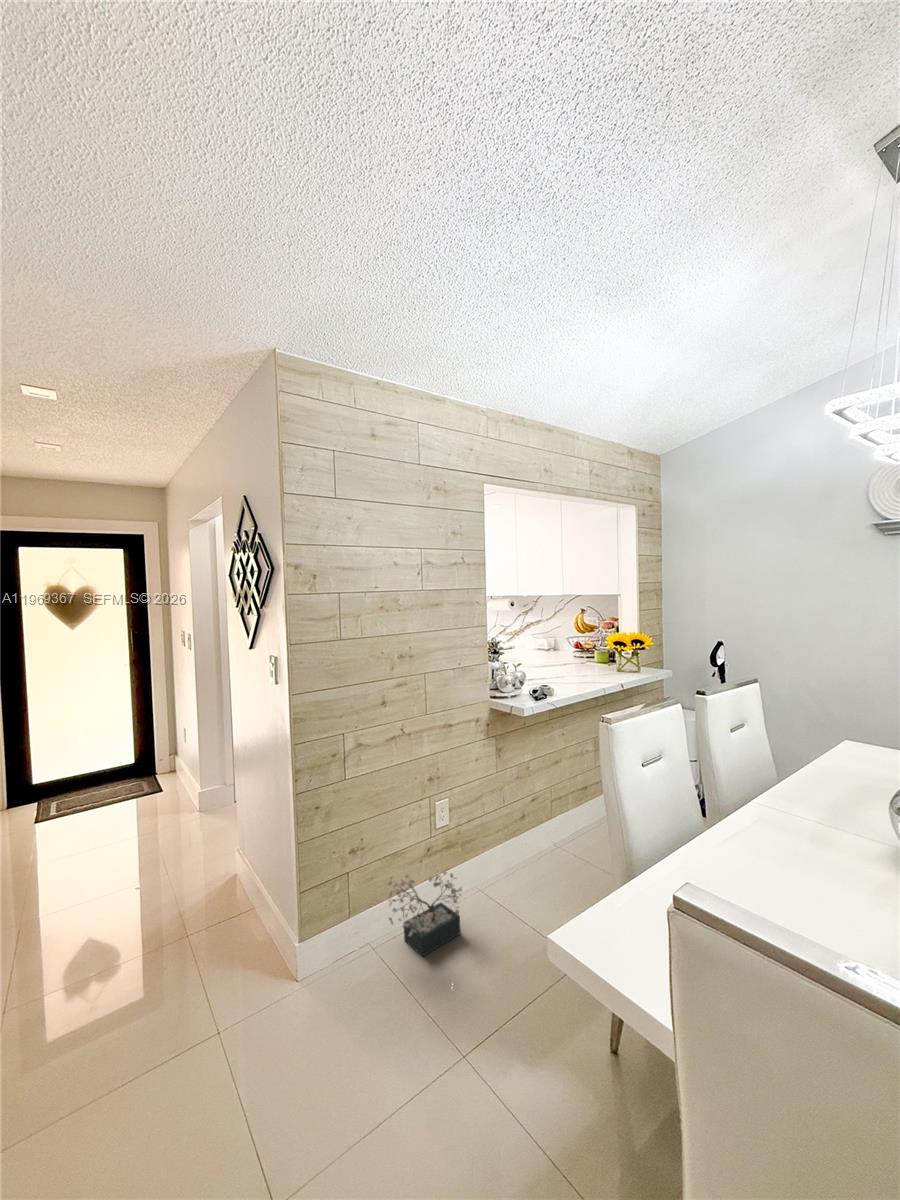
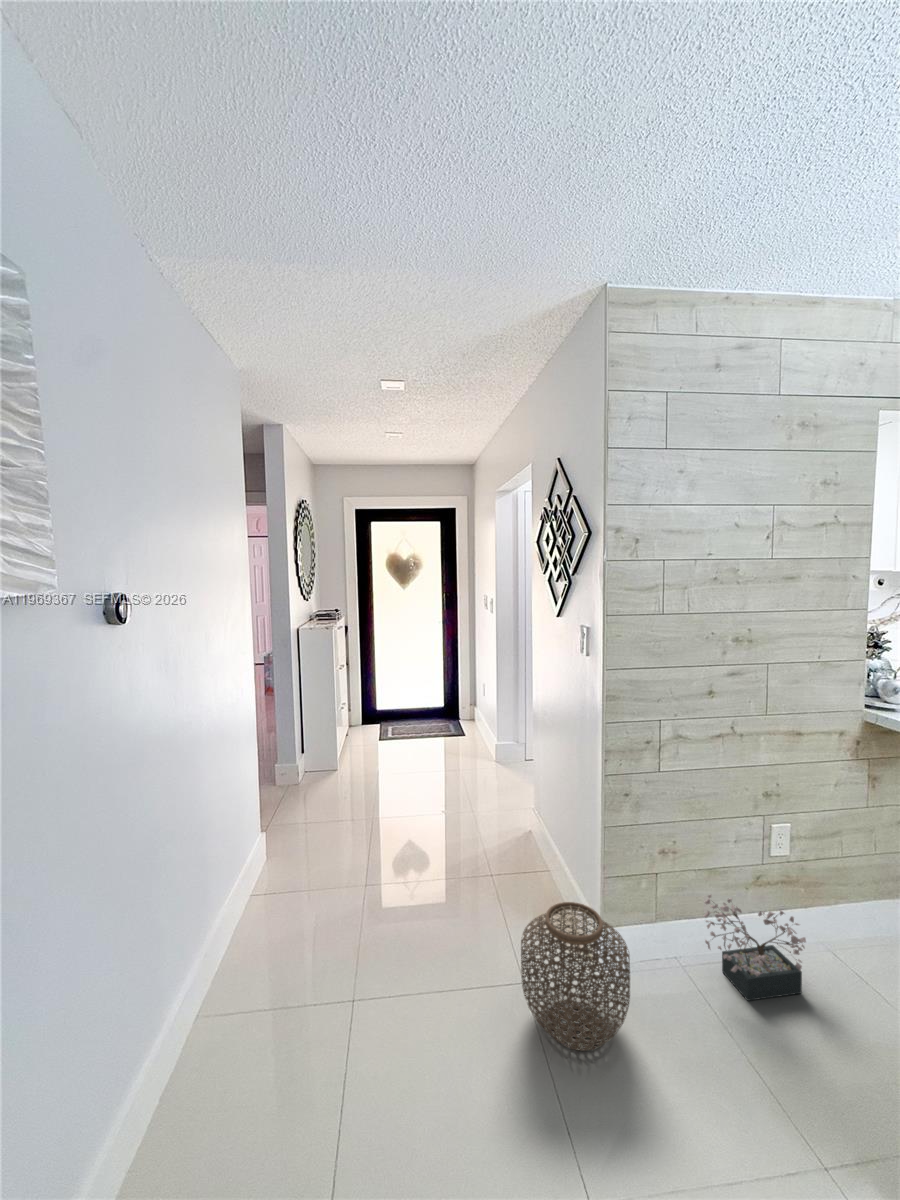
woven basket: none [210,924,322,1075] -> present [521,902,630,1051]

